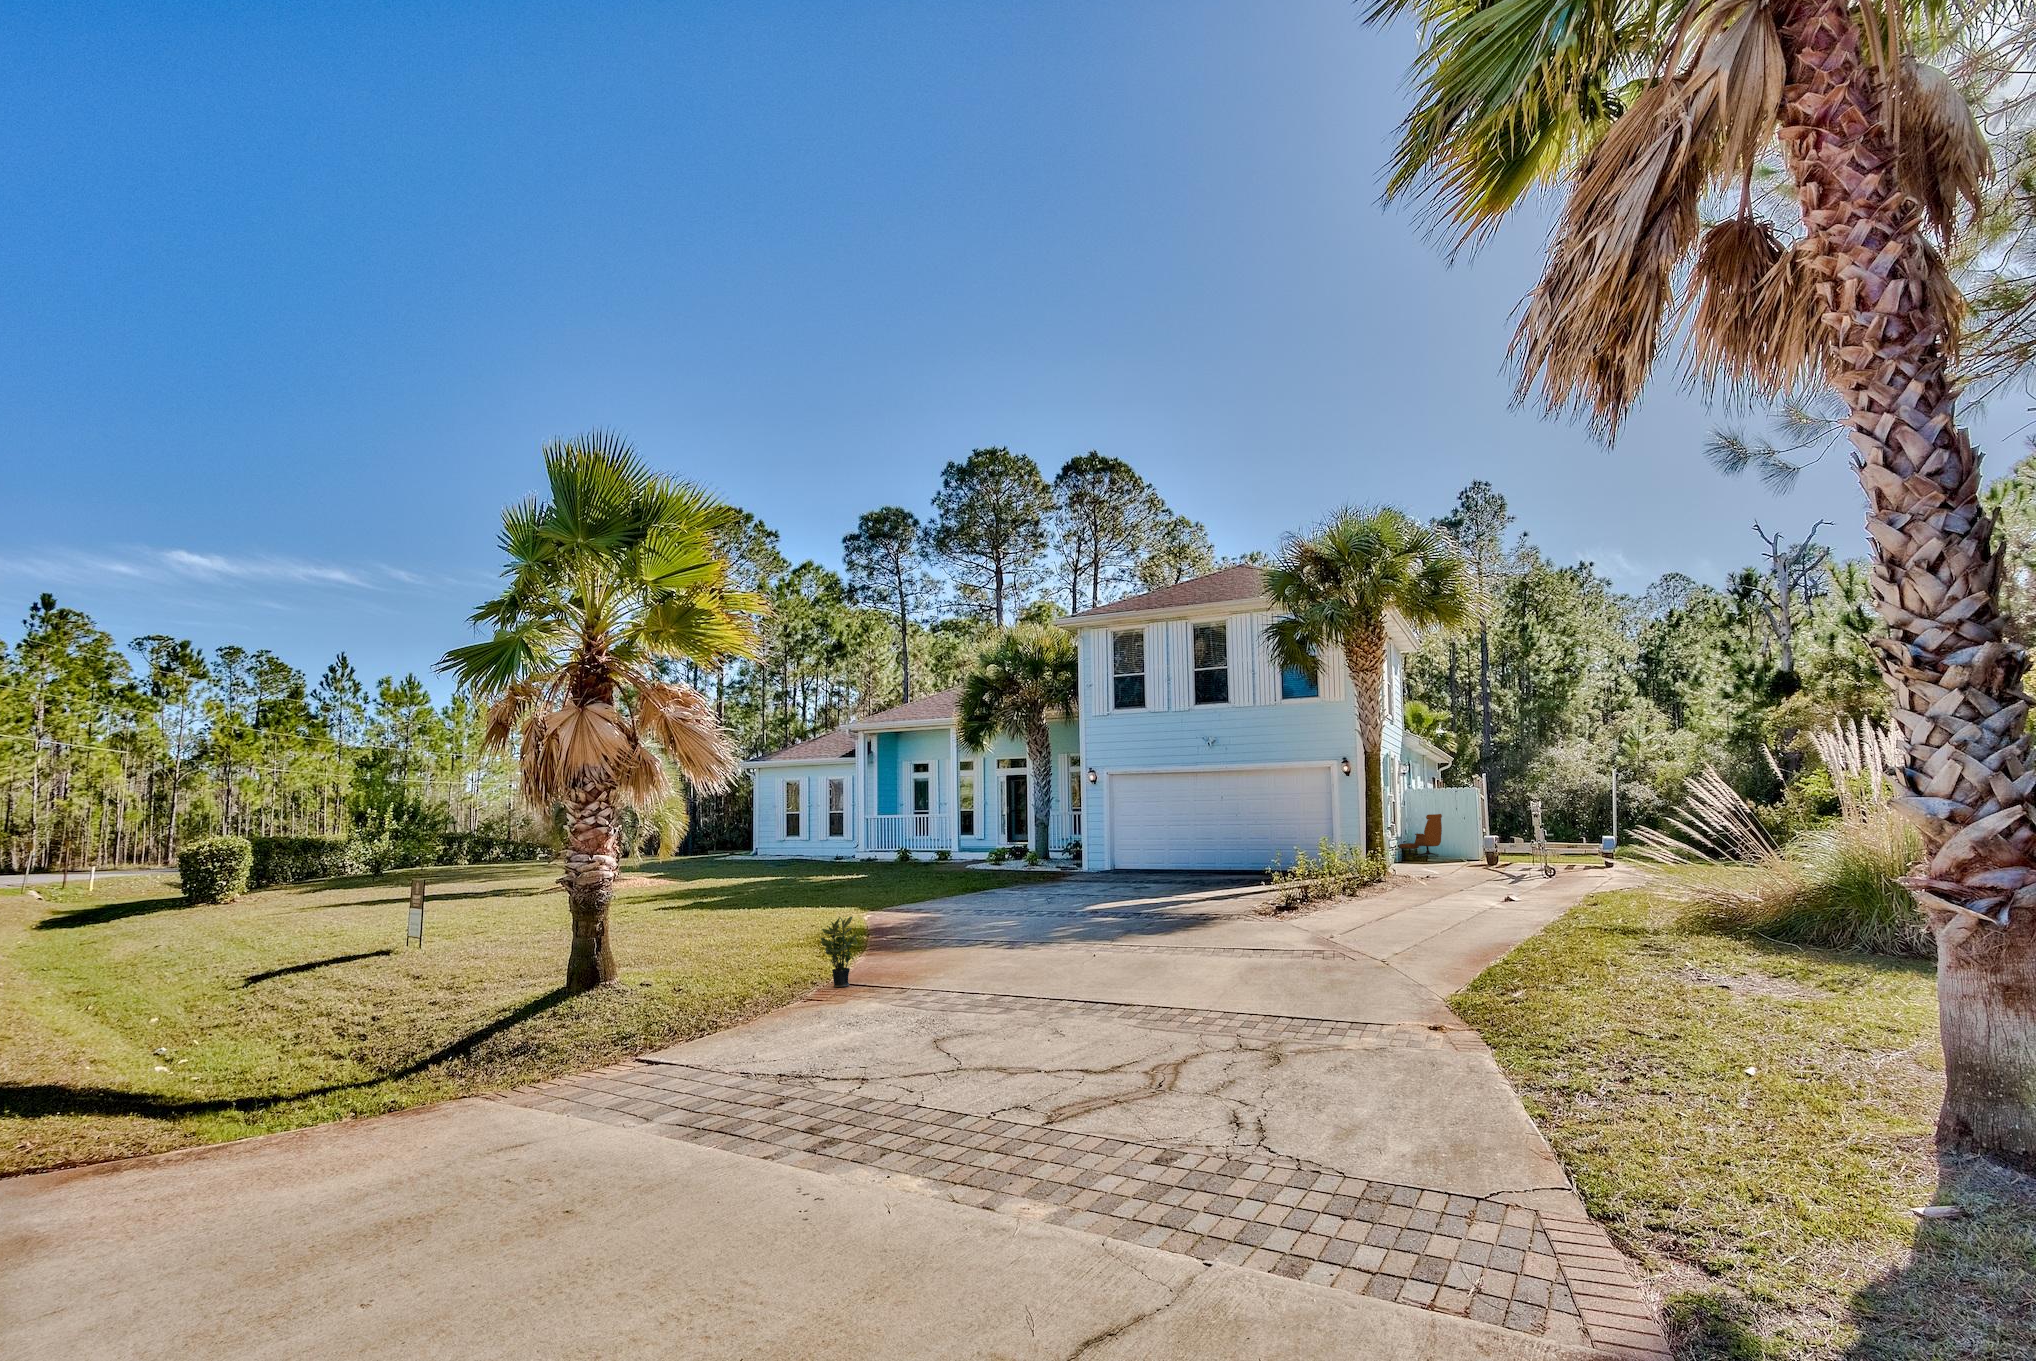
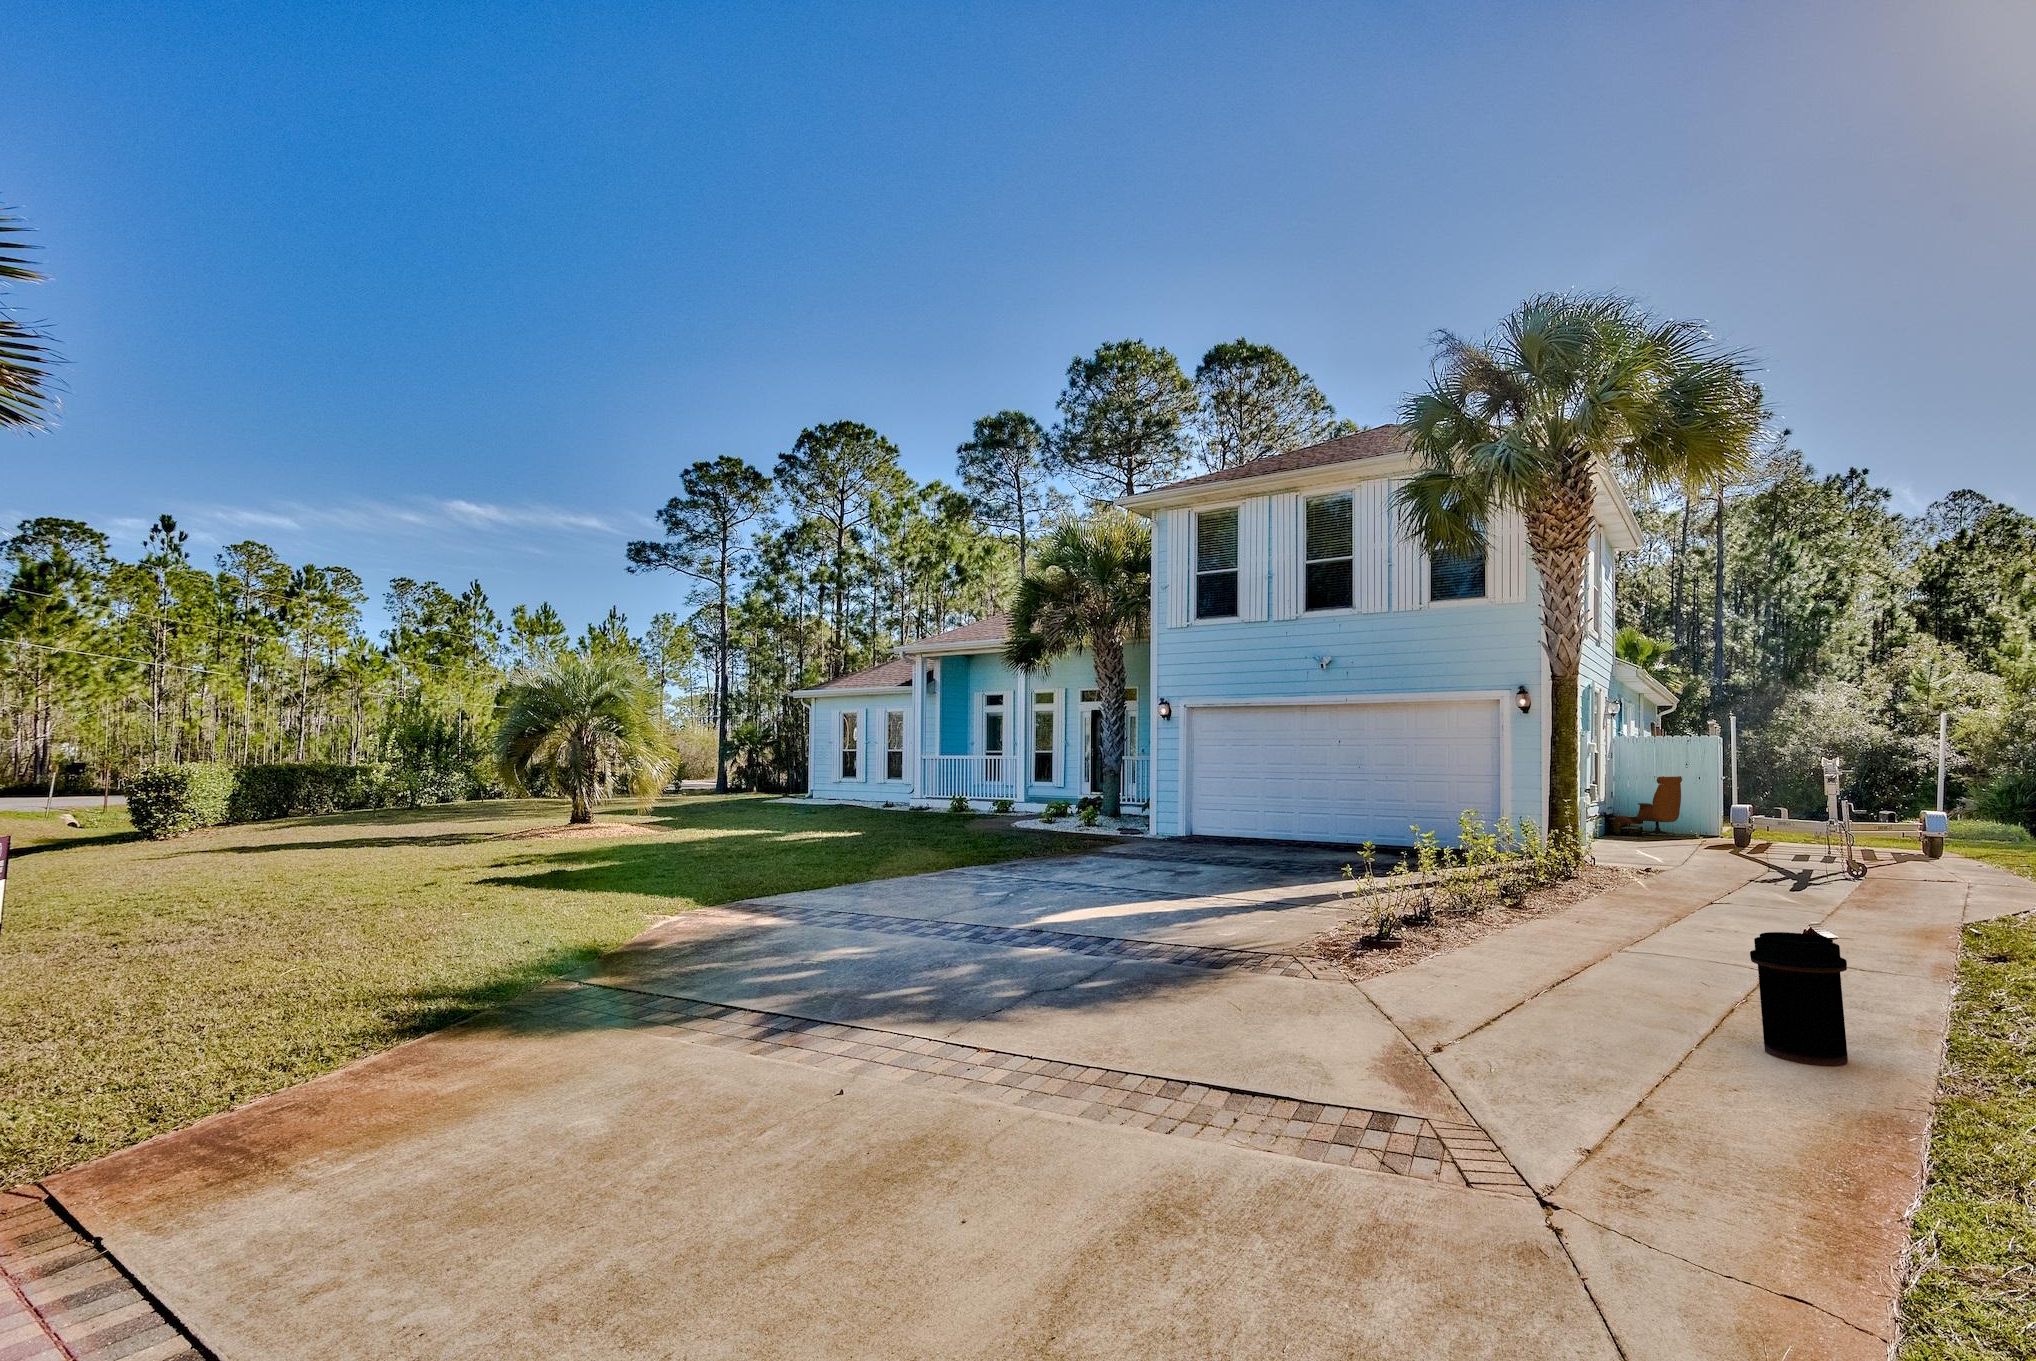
trash can: none [1485,889,1524,944] -> present [1750,932,1848,1066]
potted plant: present [820,917,857,988] -> none [312,909,399,1047]

